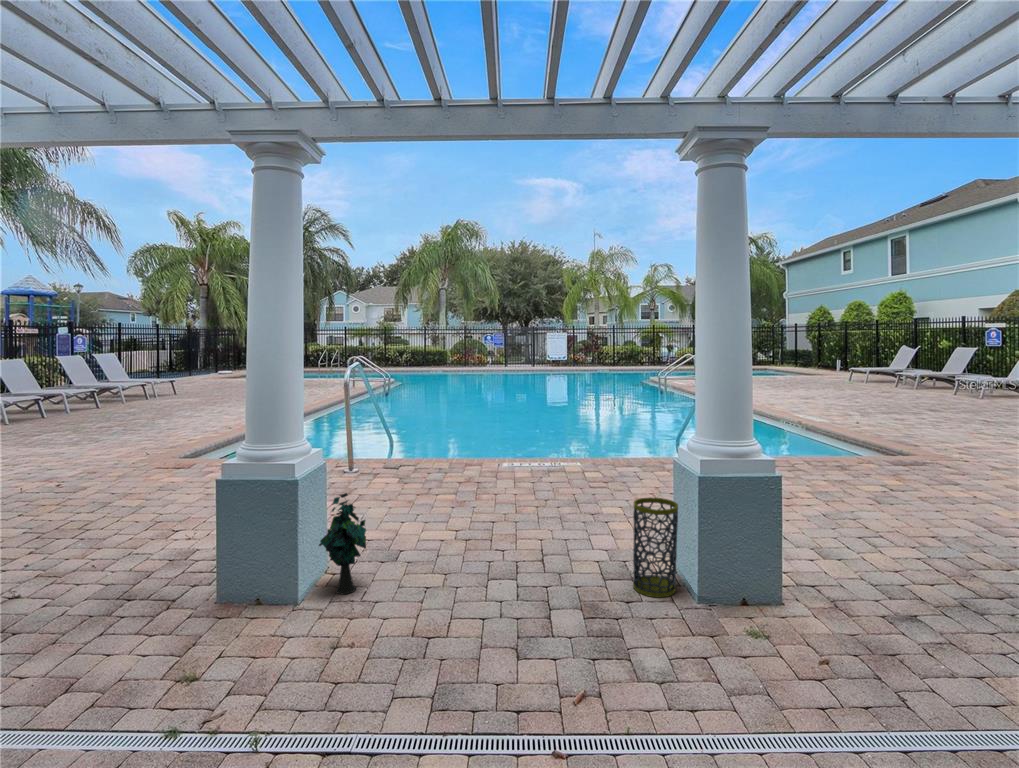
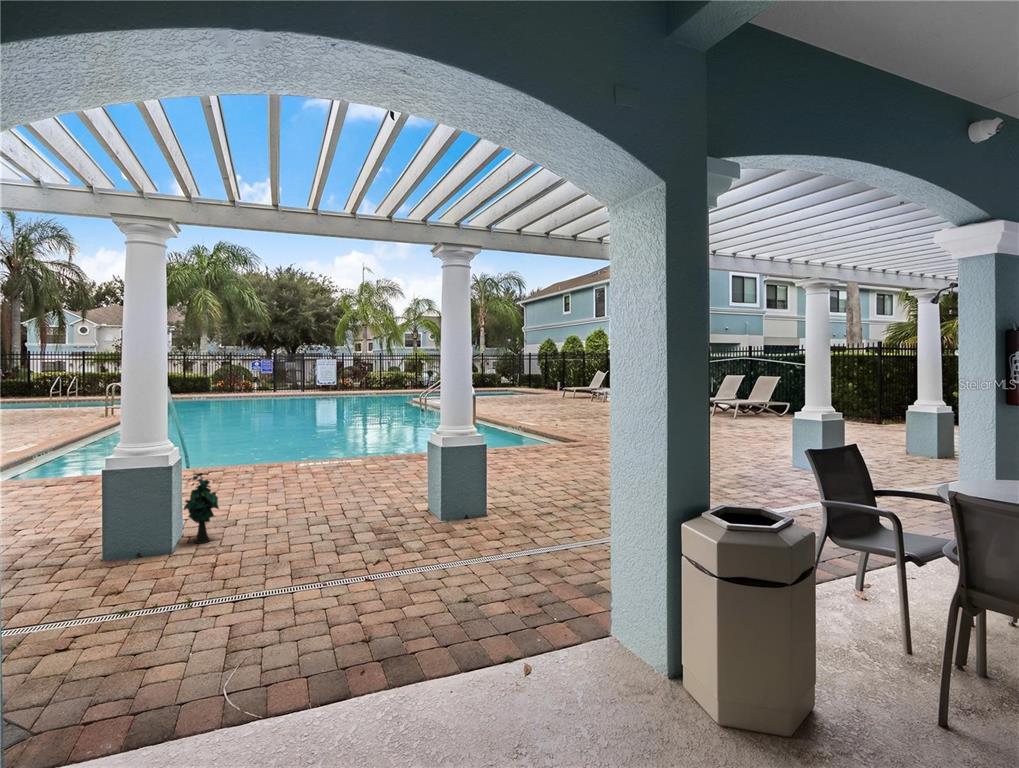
trash can: present [633,497,678,597] -> none [403,463,430,521]

